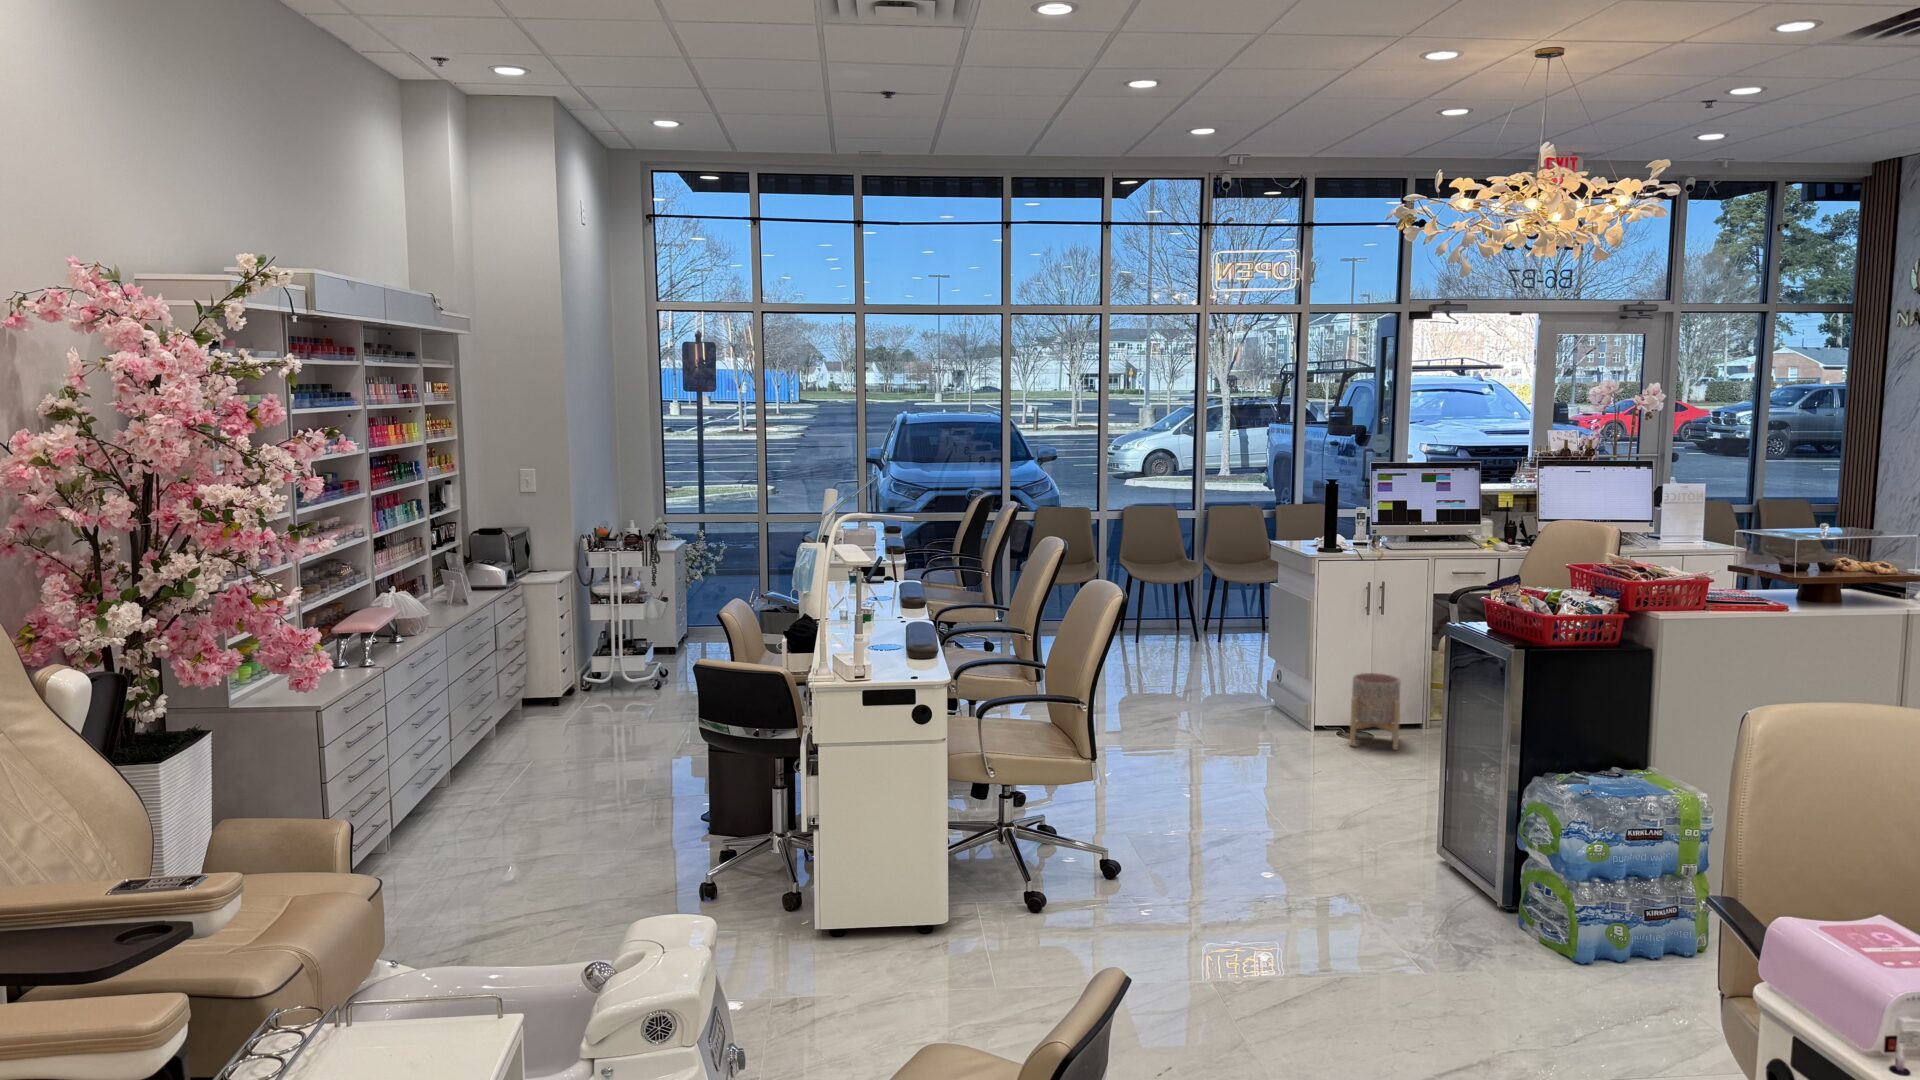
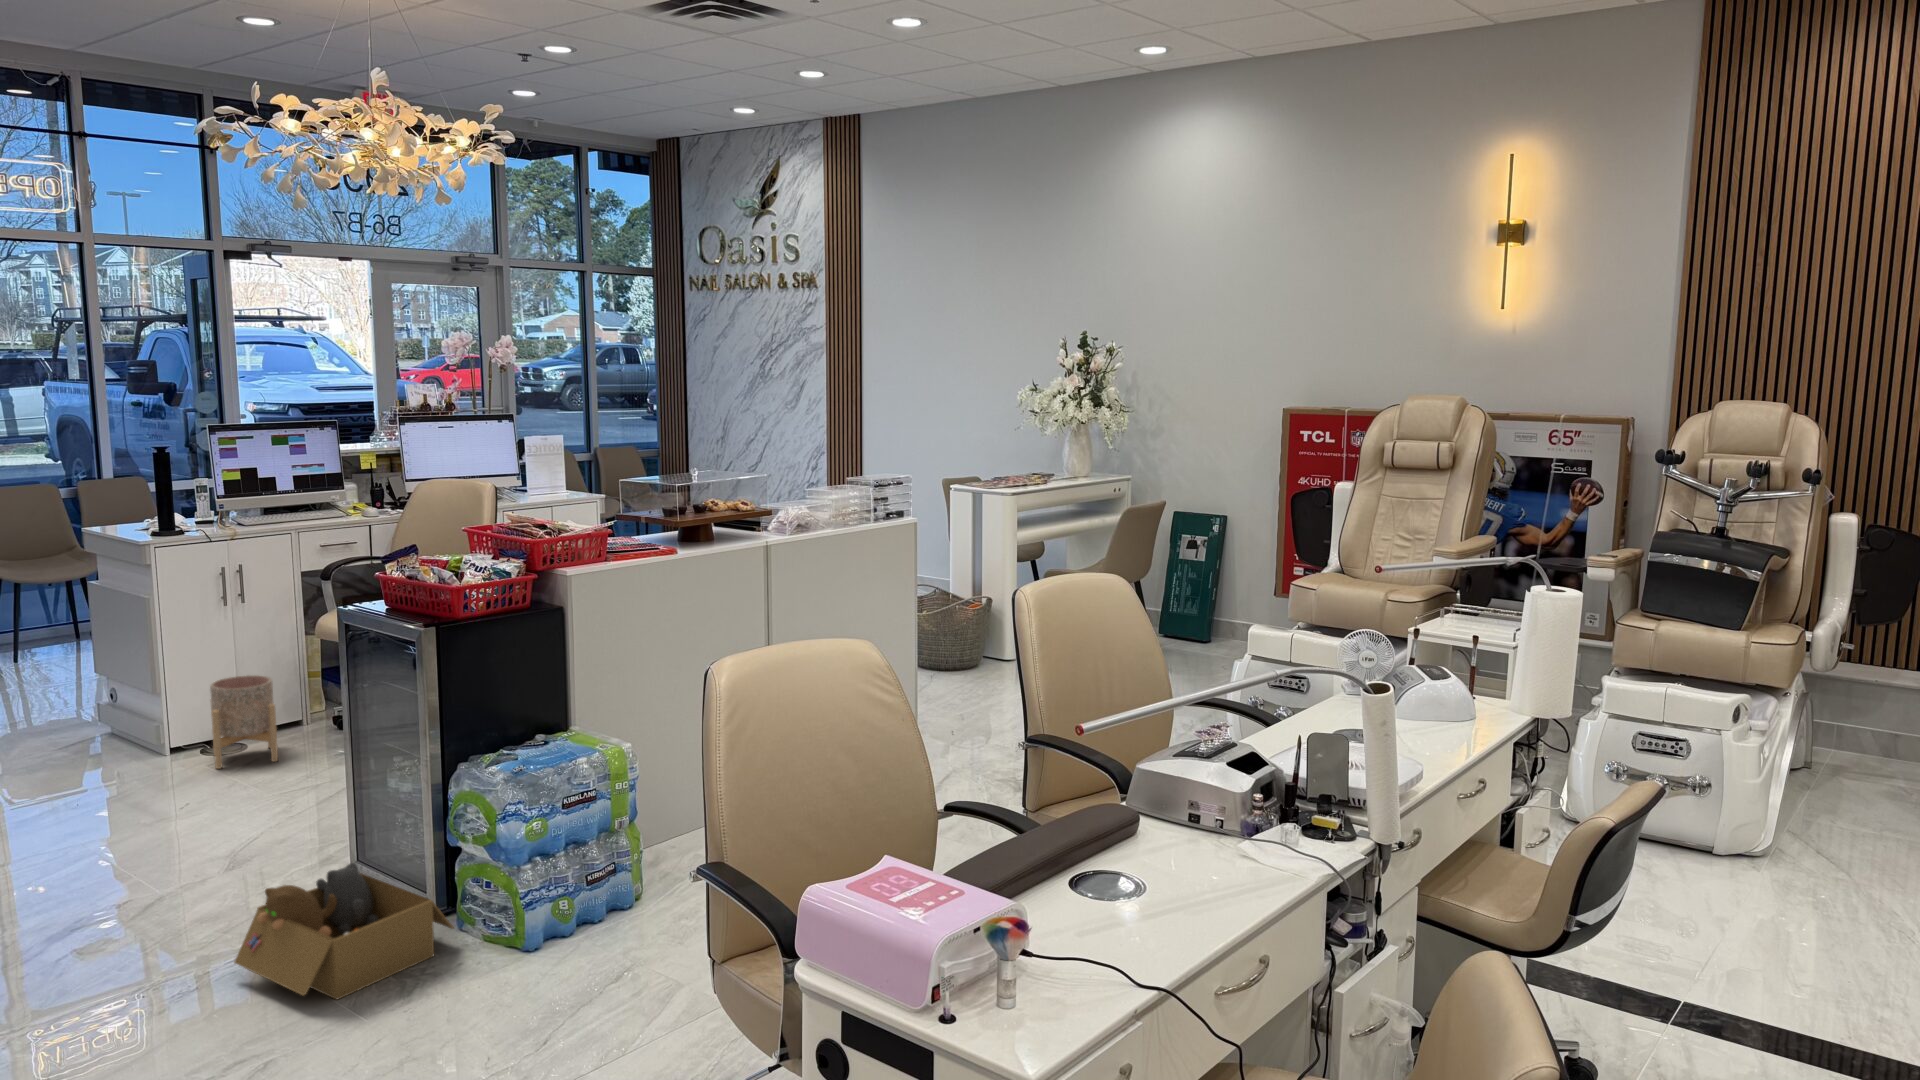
cardboard box: none [1333,840,1513,946] -> present [235,863,453,999]

